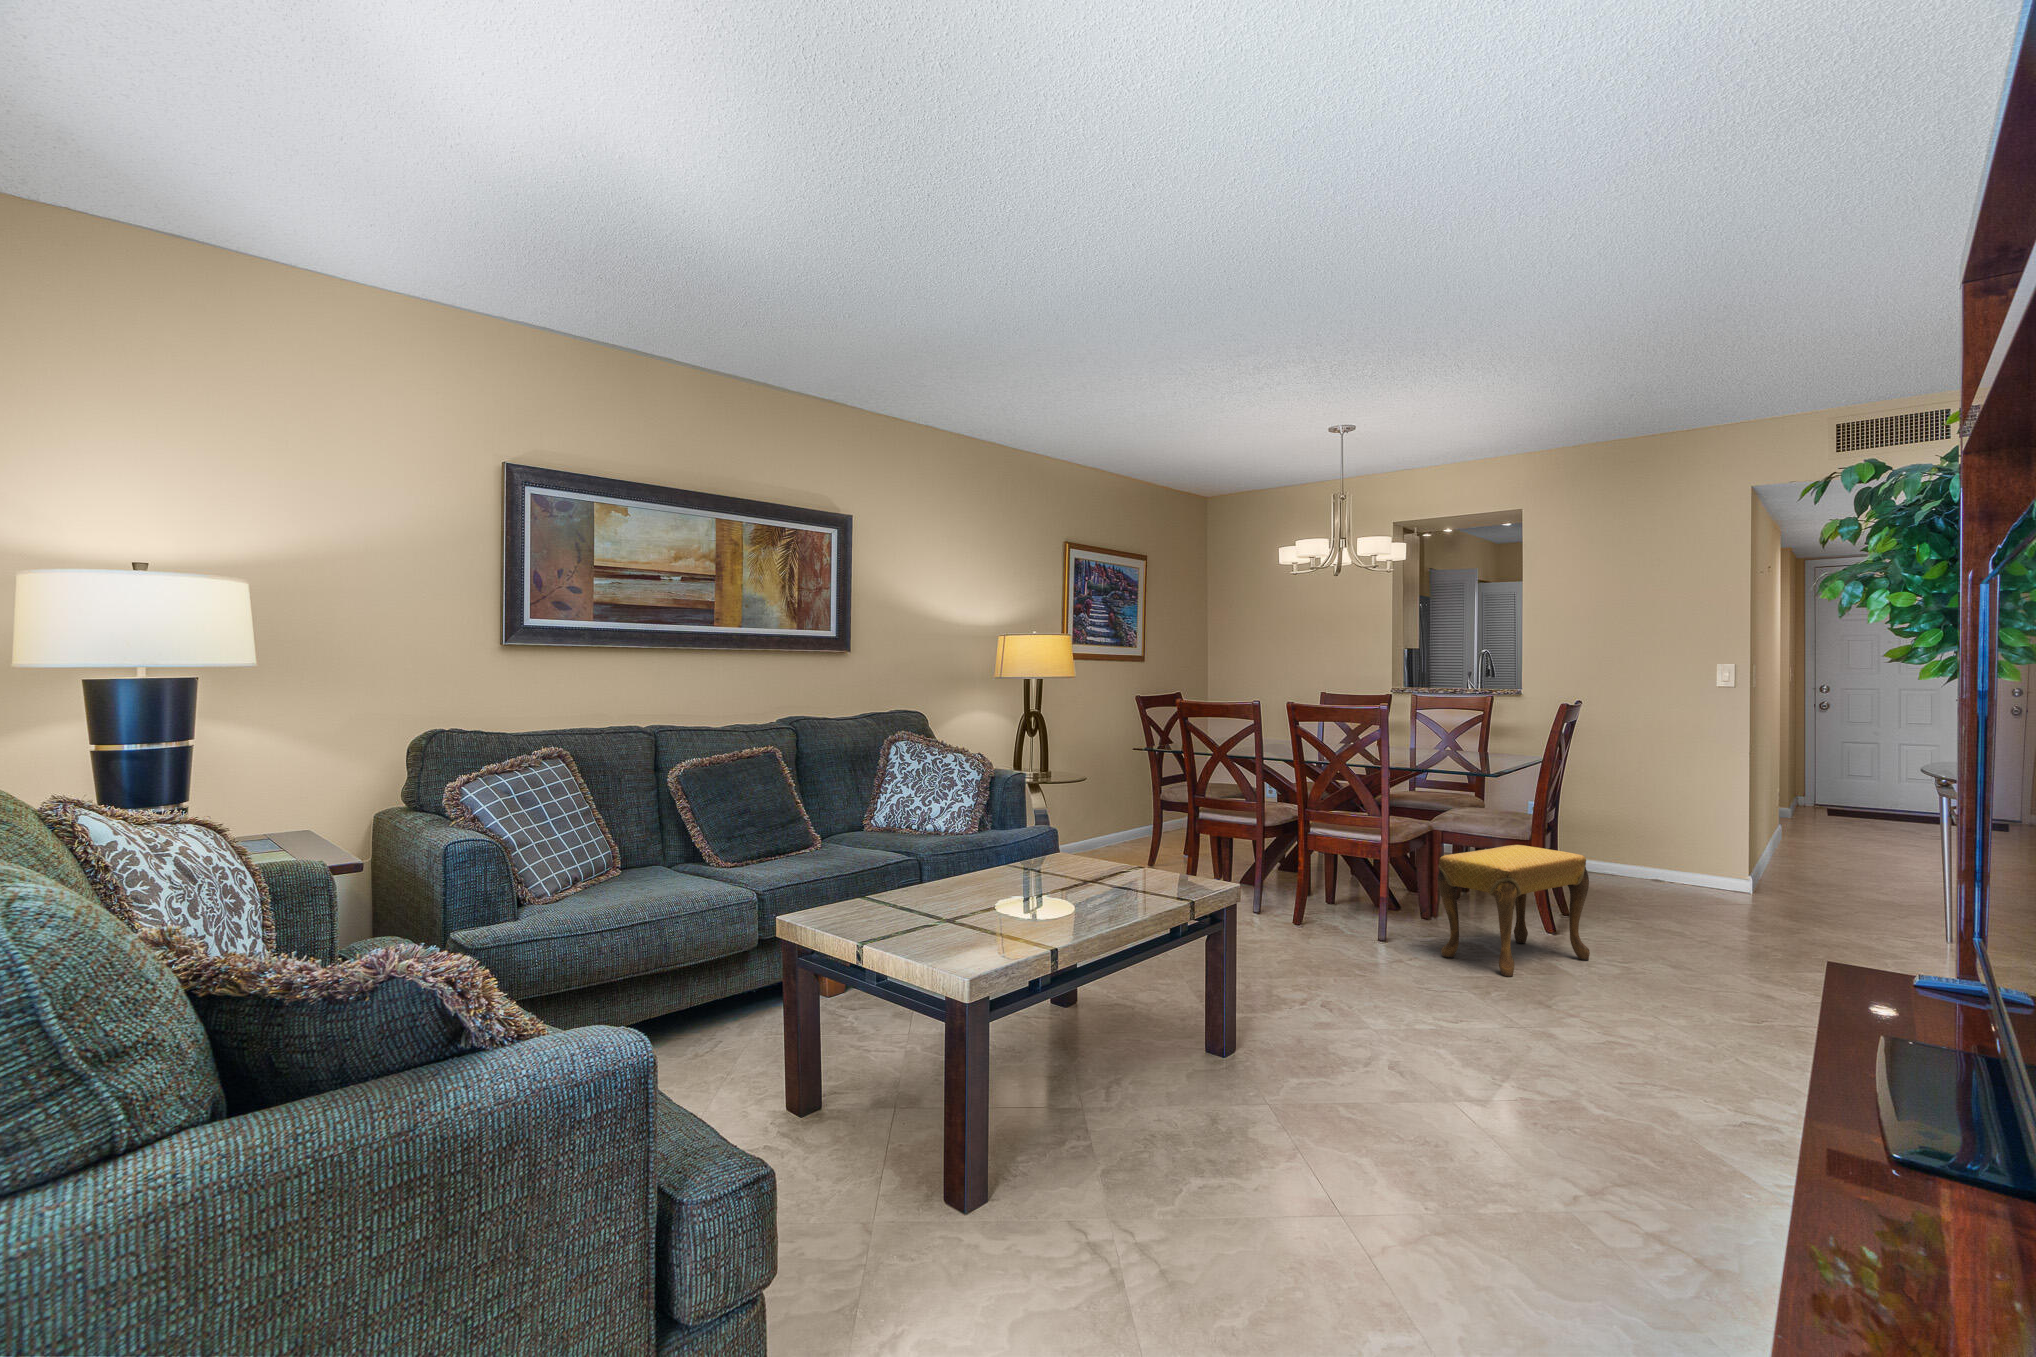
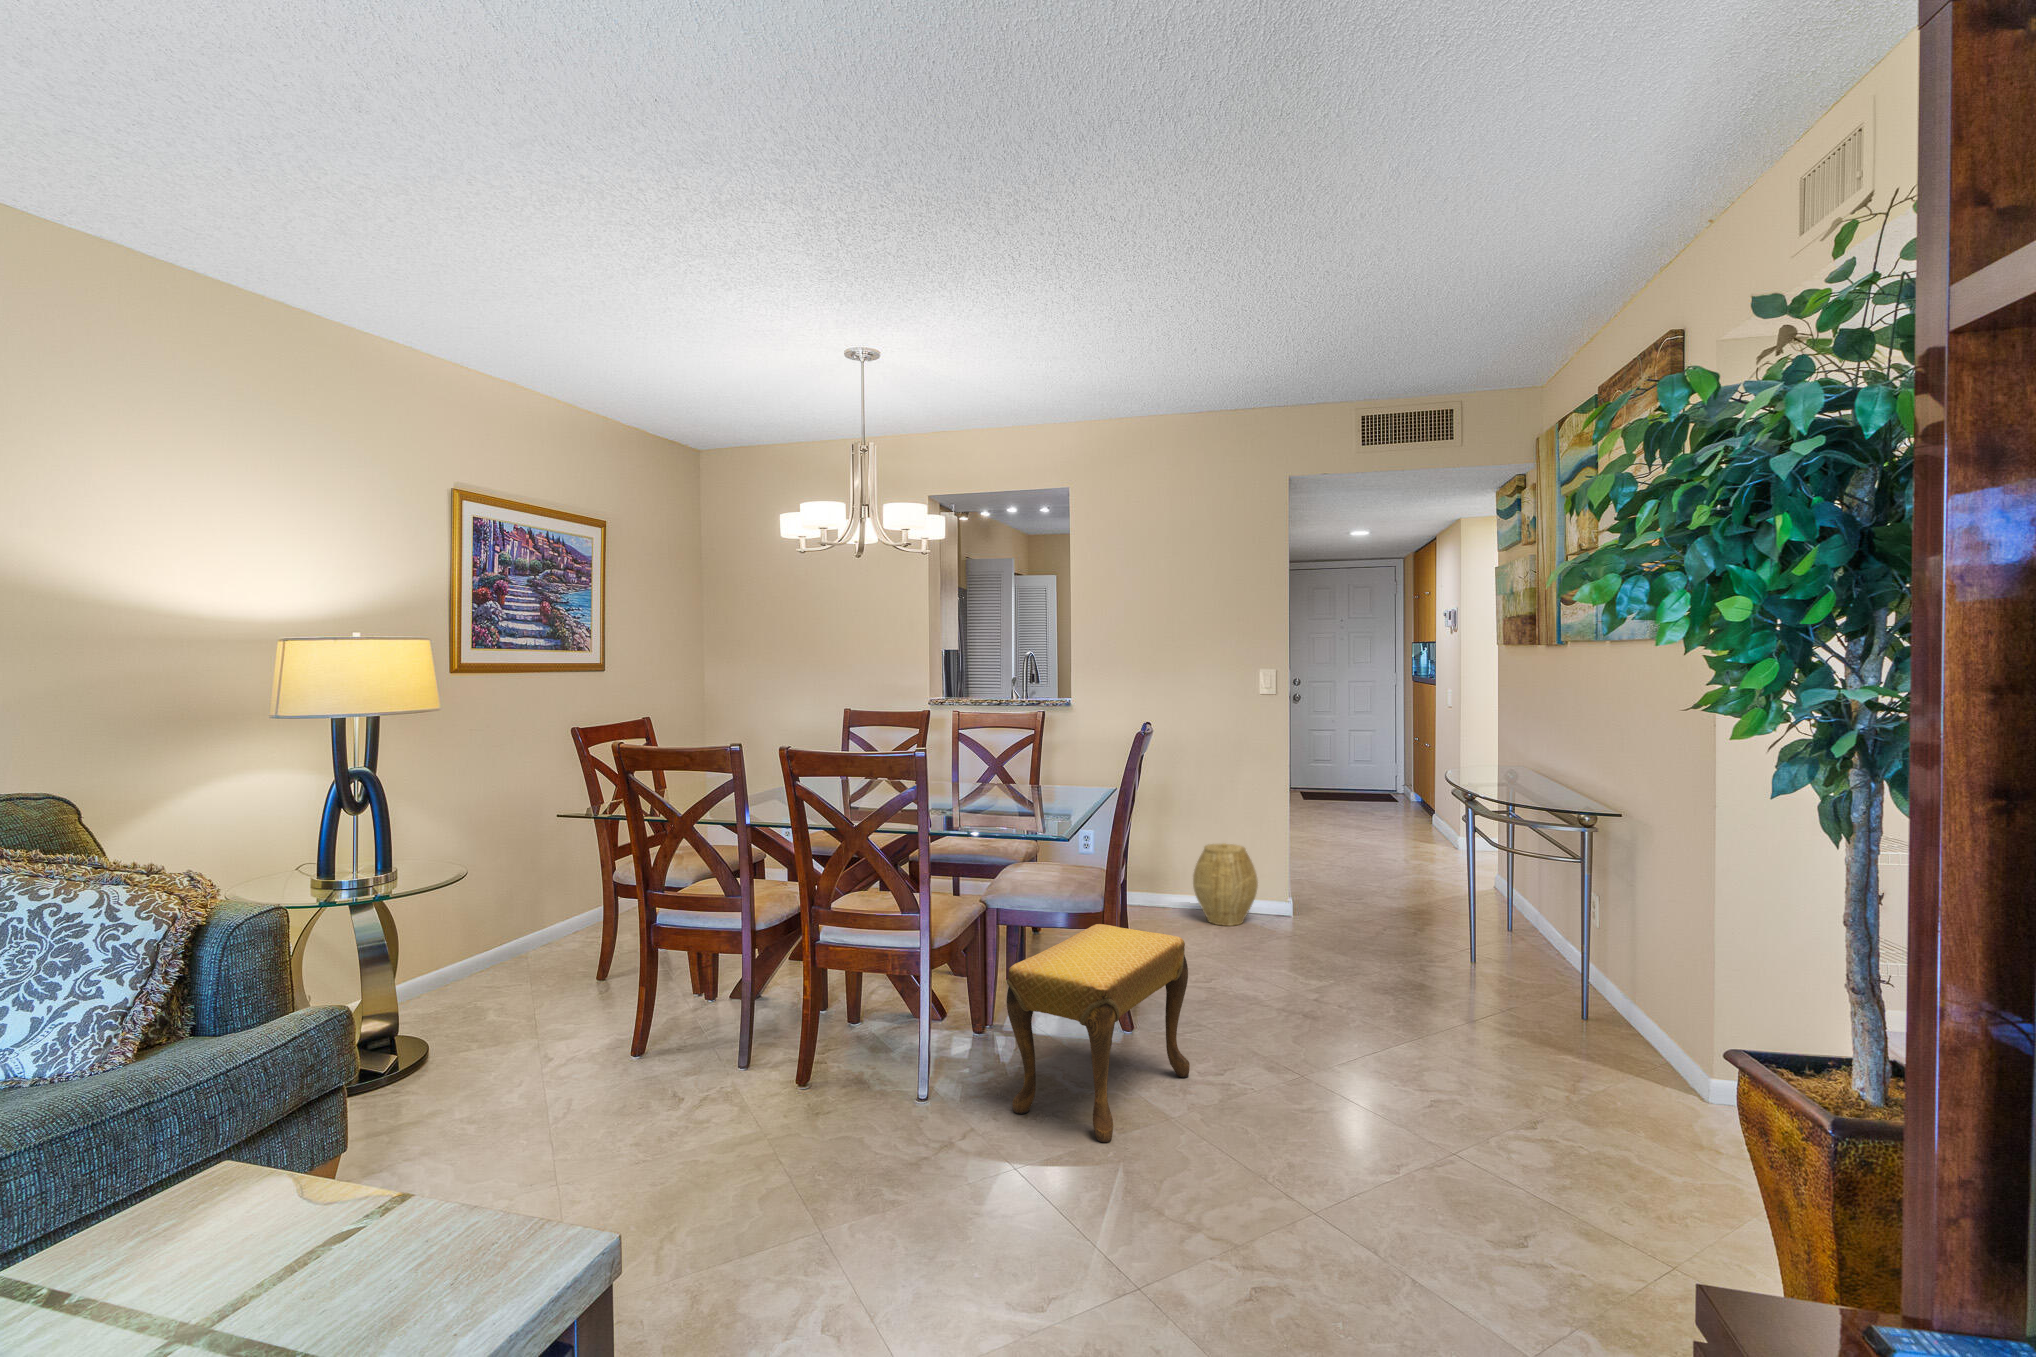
woven basket: none [1640,820,1708,894] -> present [1193,843,1258,926]

